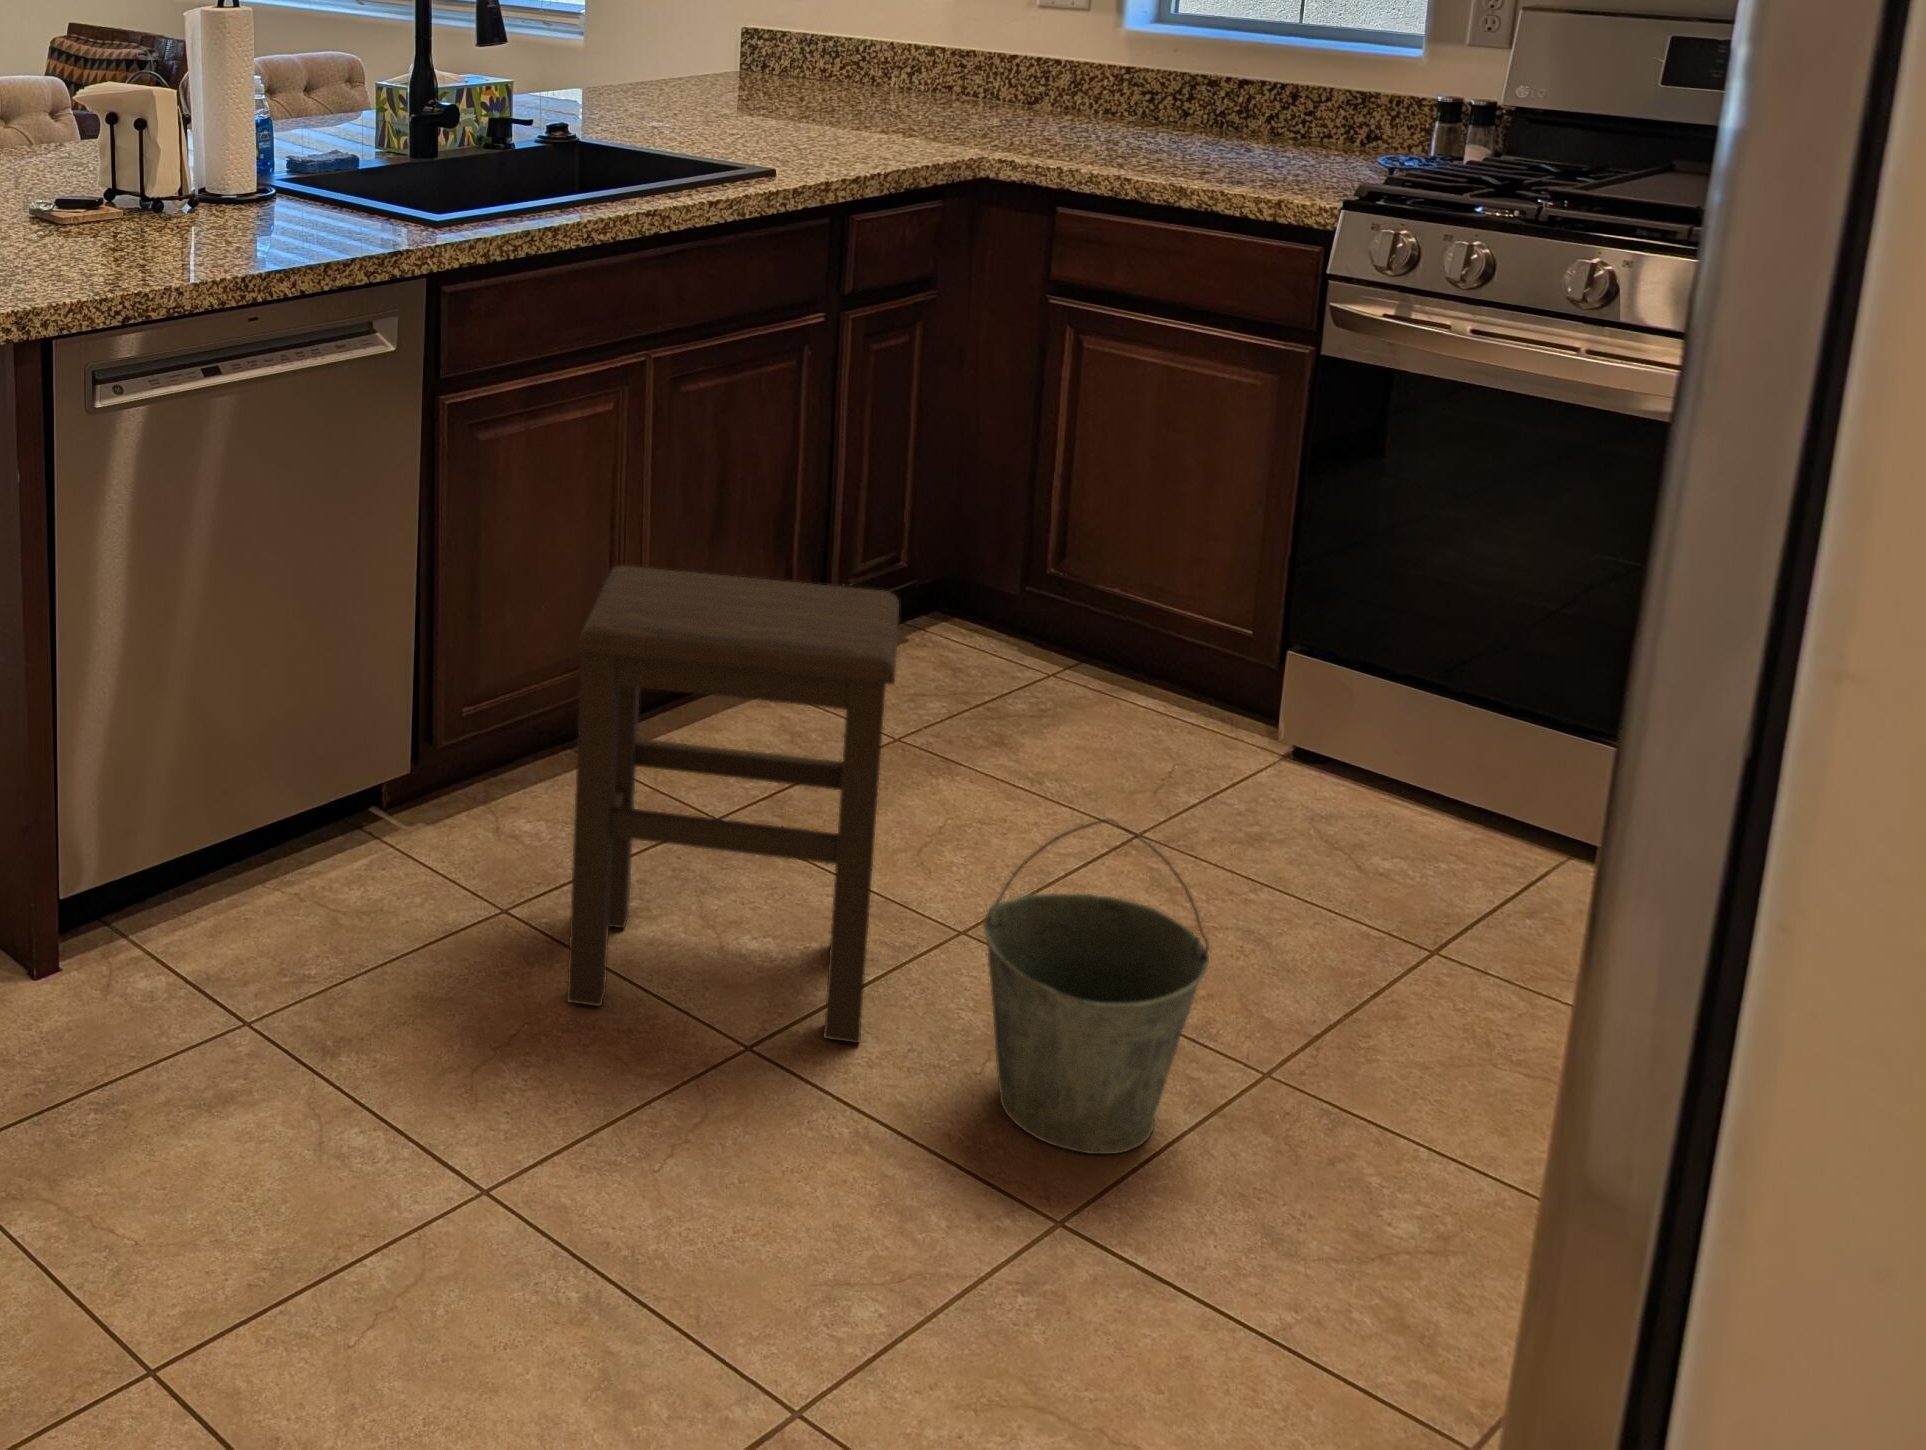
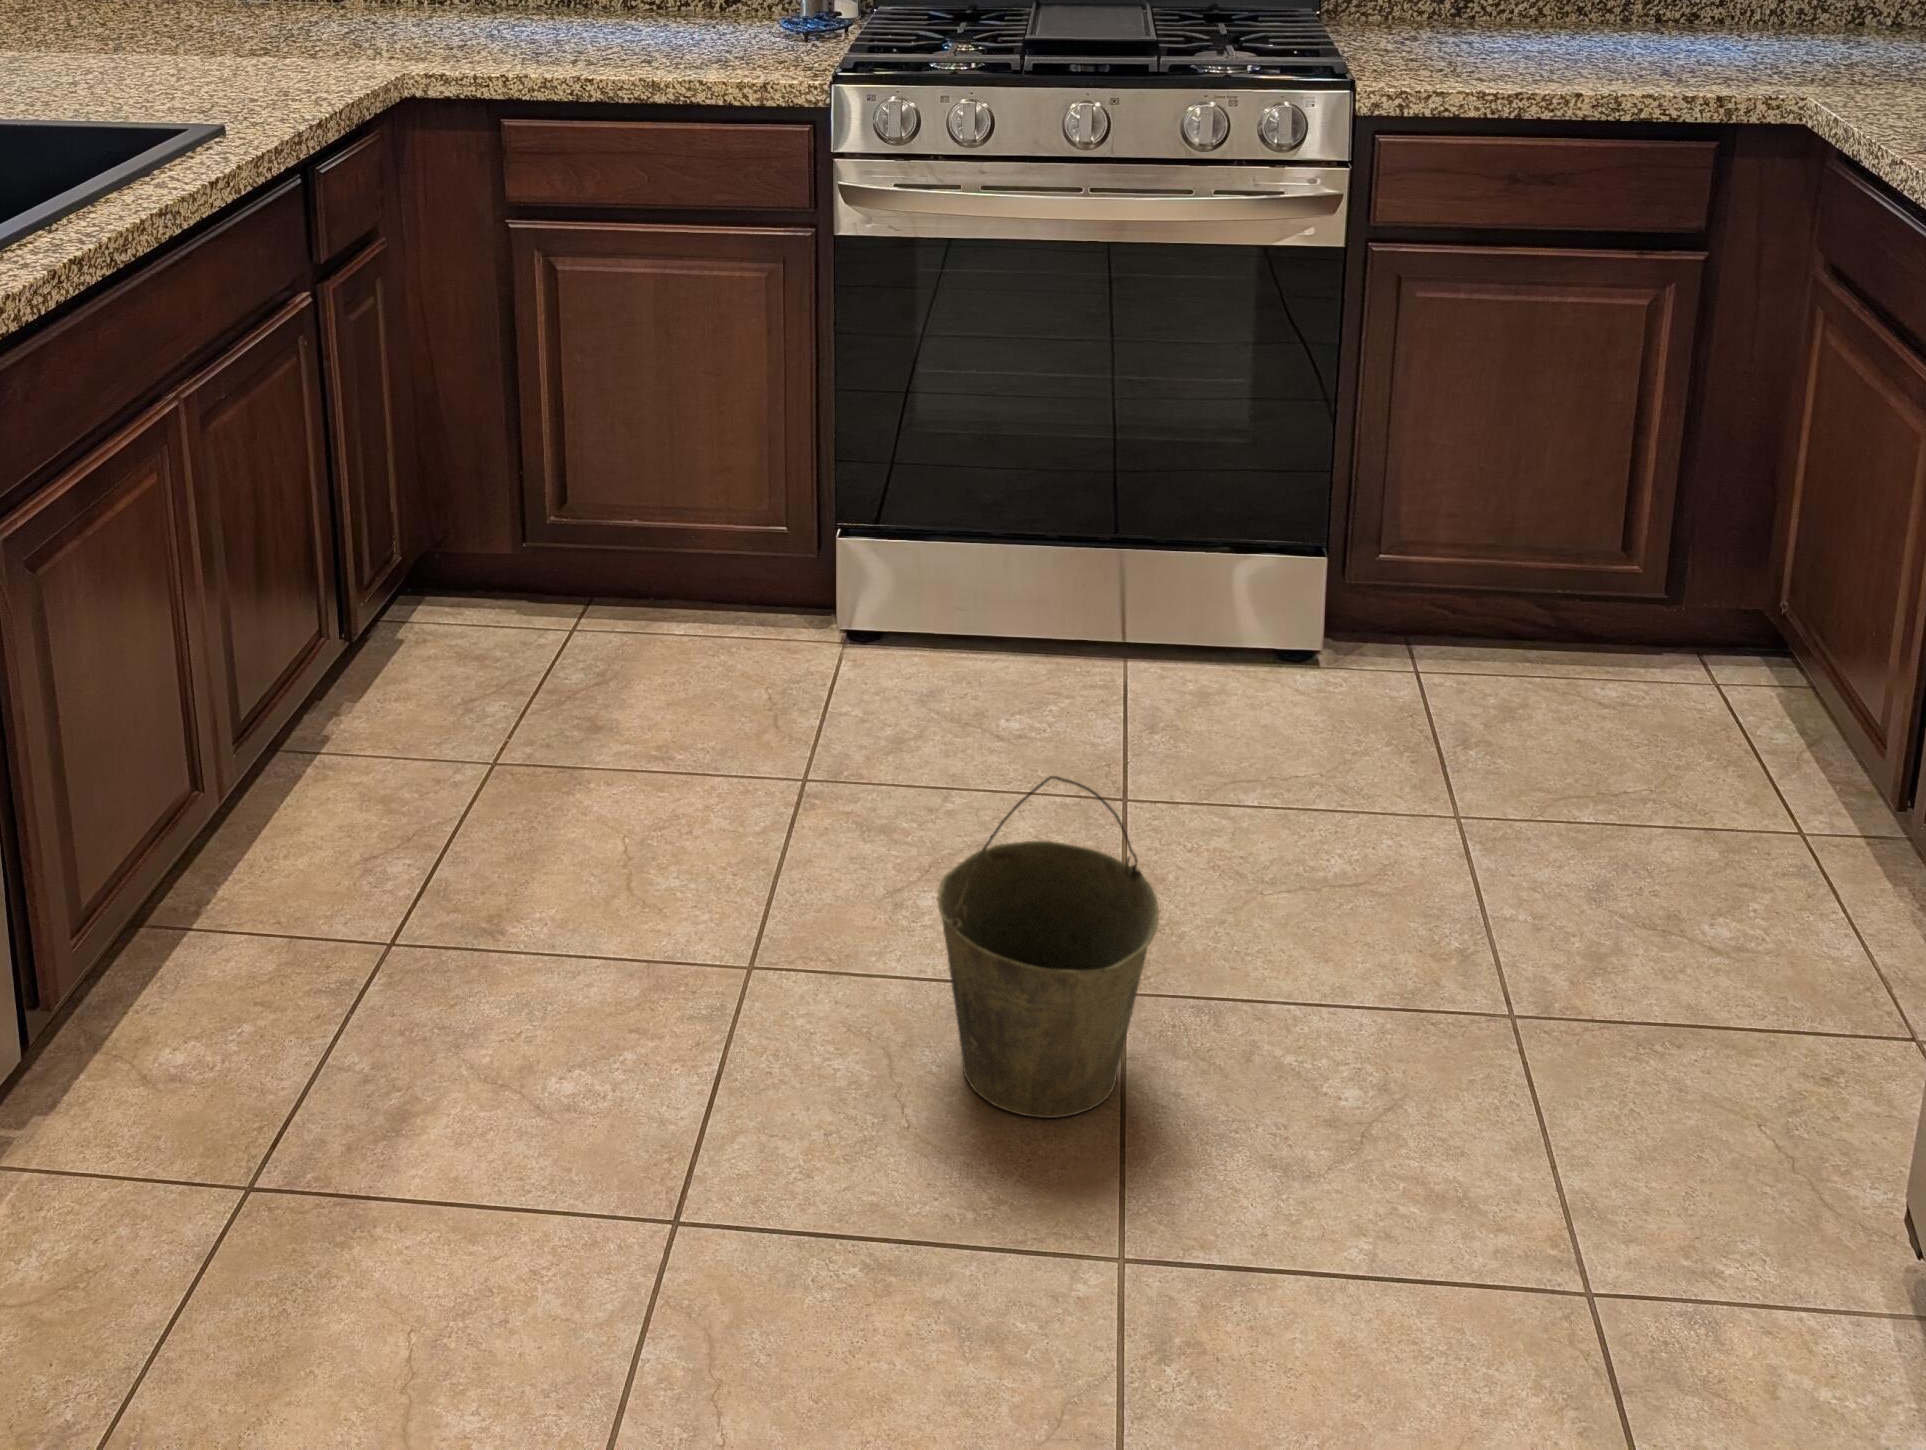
stool: present [567,566,899,1043] -> none [380,606,820,1221]

